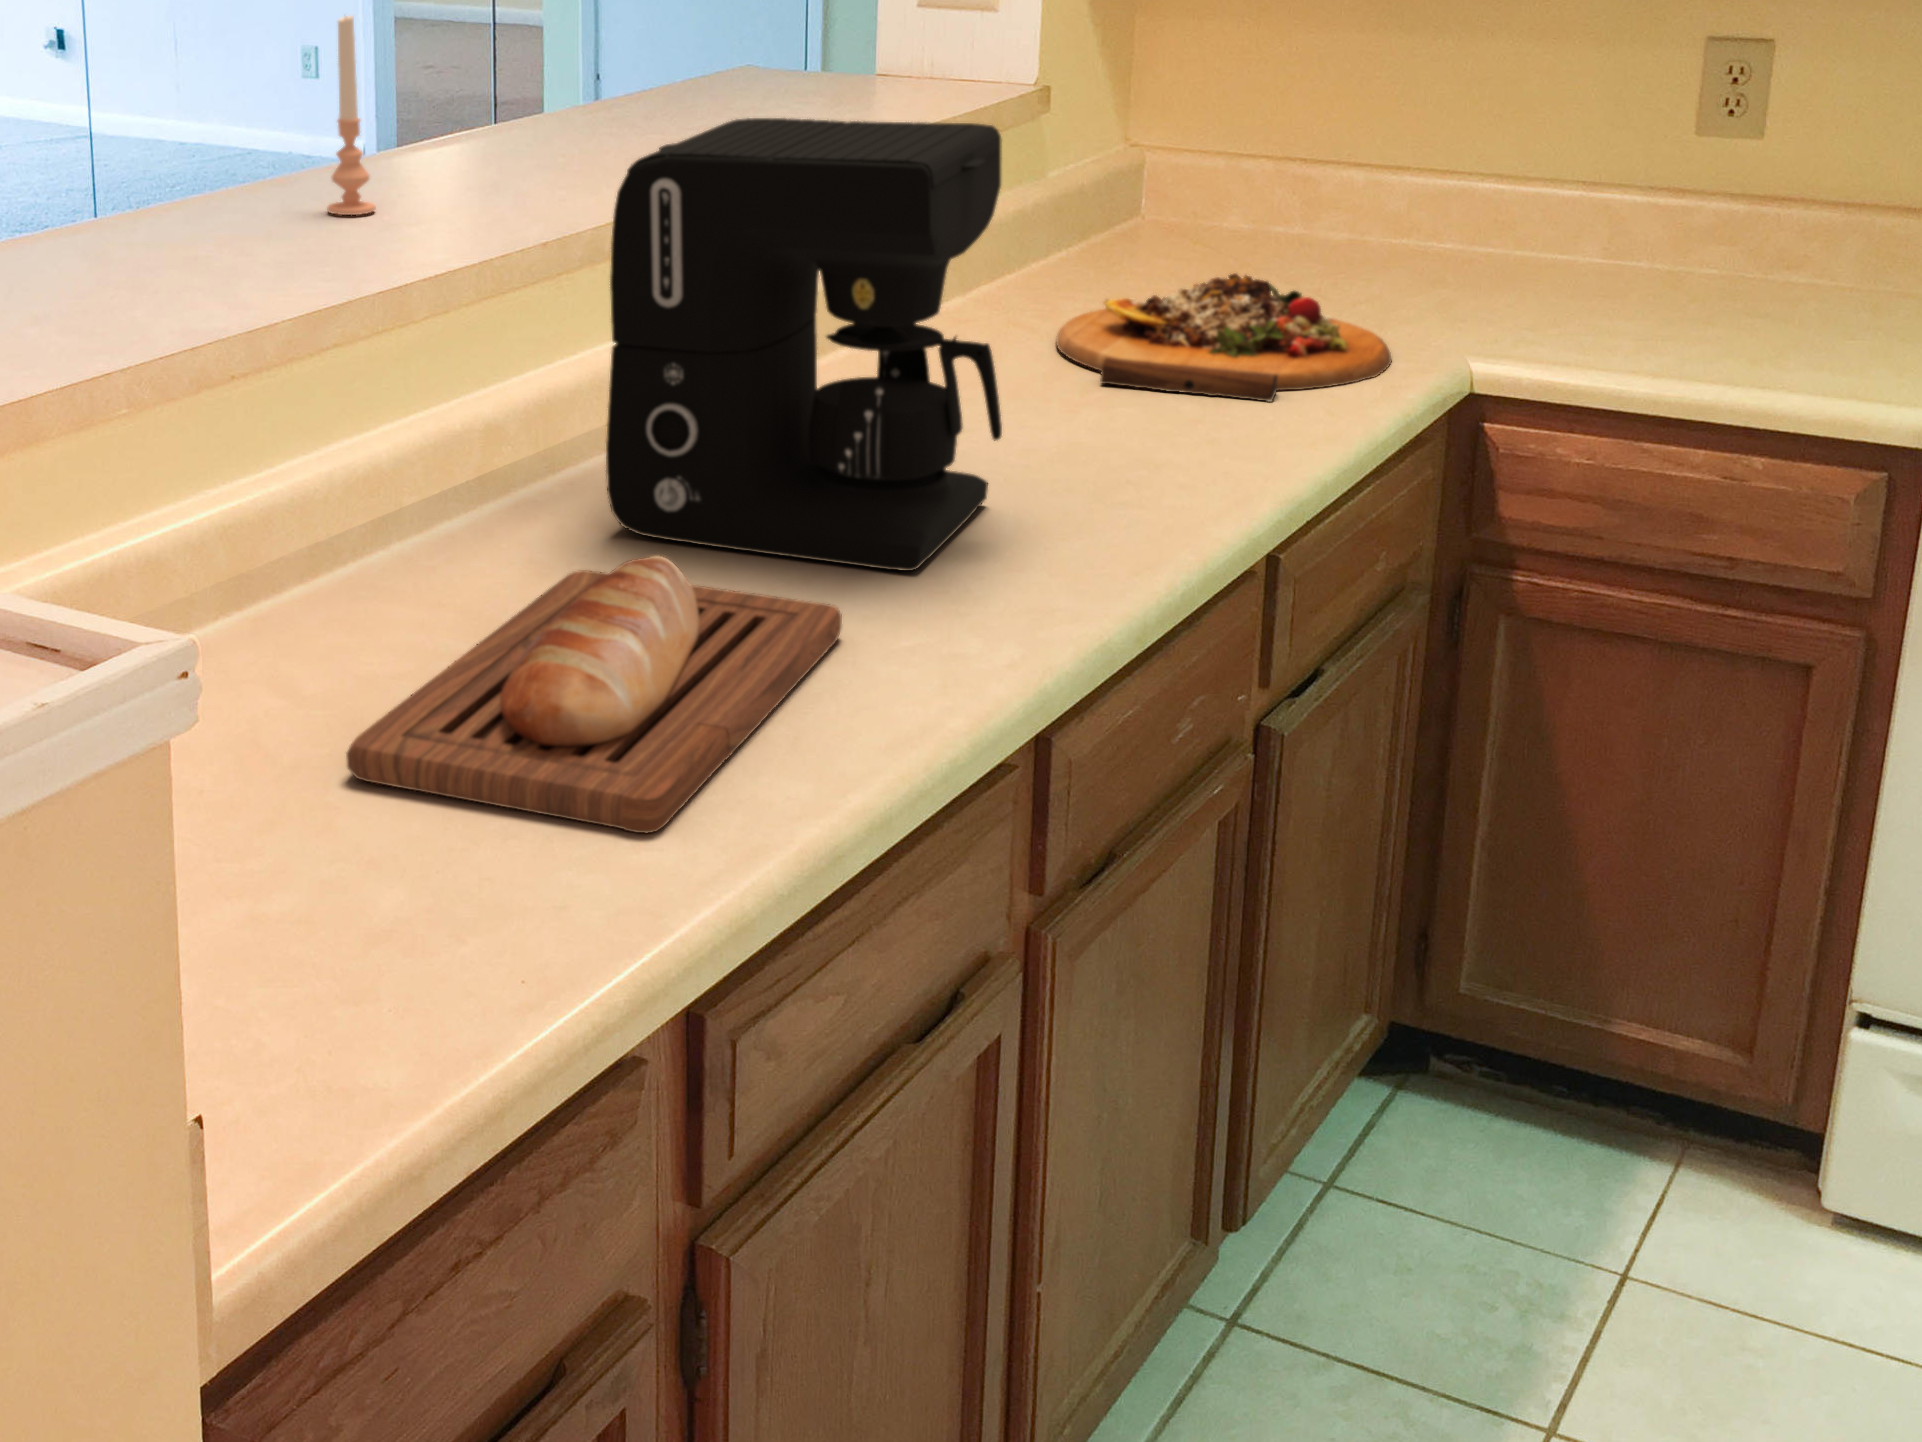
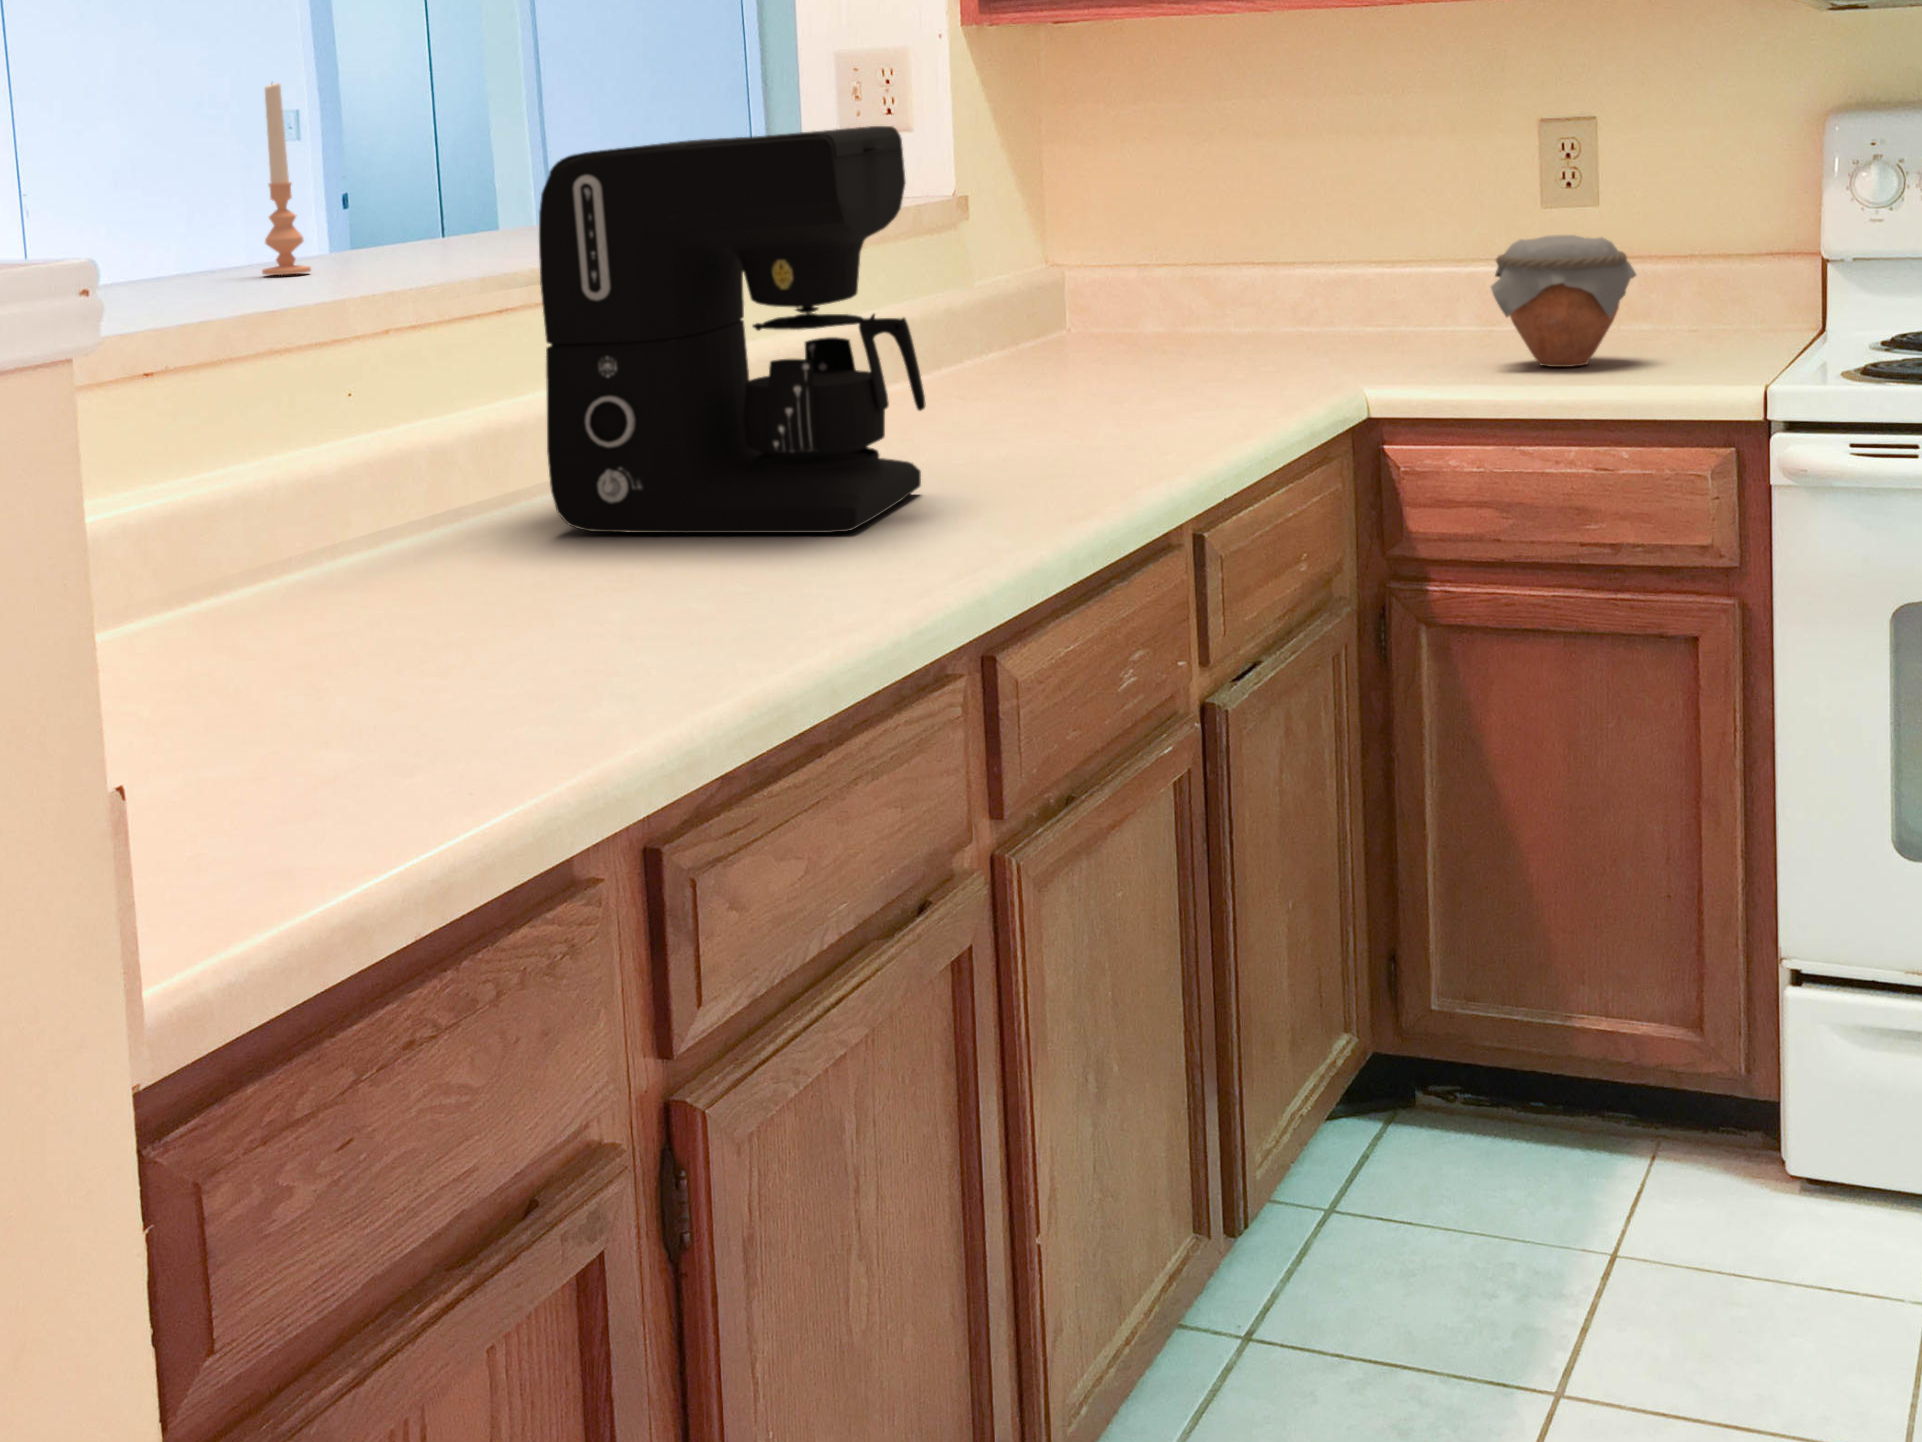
jar: none [1627,196,1799,347] -> present [1491,235,1636,367]
cutting board: present [1056,273,1392,402] -> none [986,327,1294,422]
bread loaf: present [346,556,842,833] -> none [288,501,782,694]

